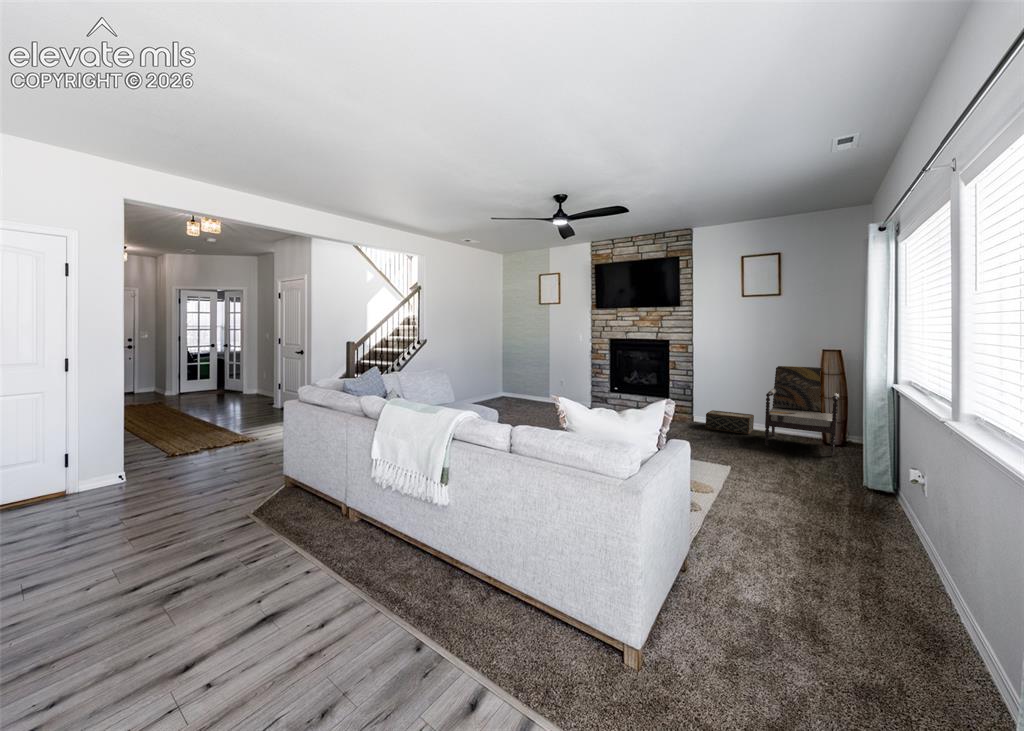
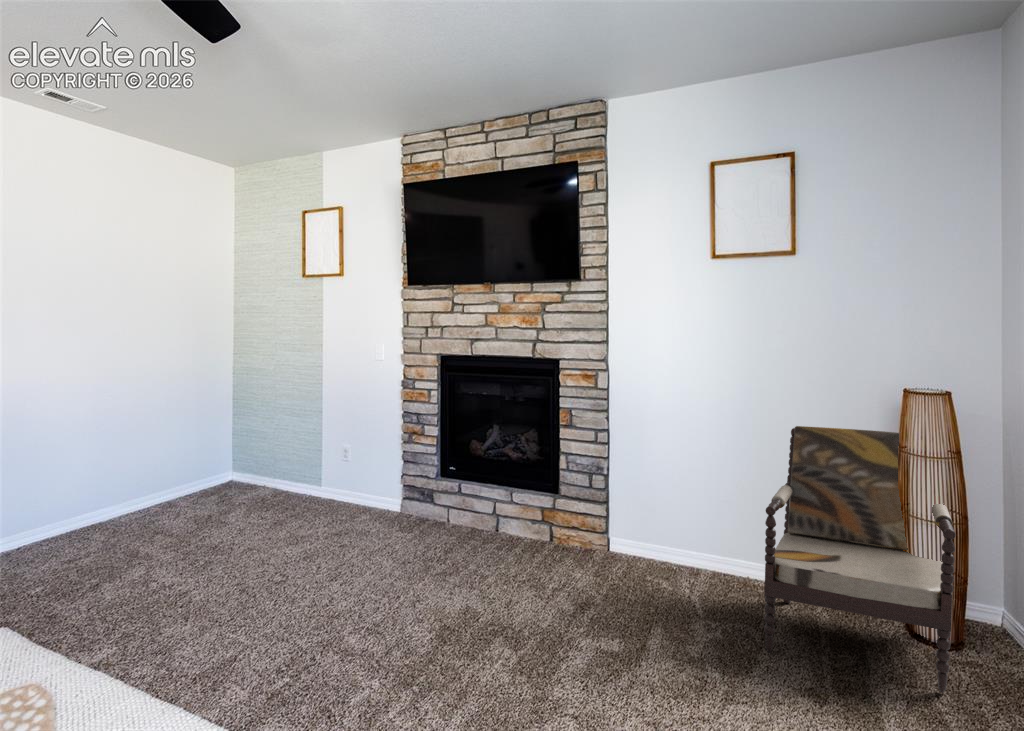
woven basket: present [706,410,754,434] -> none [631,528,743,598]

